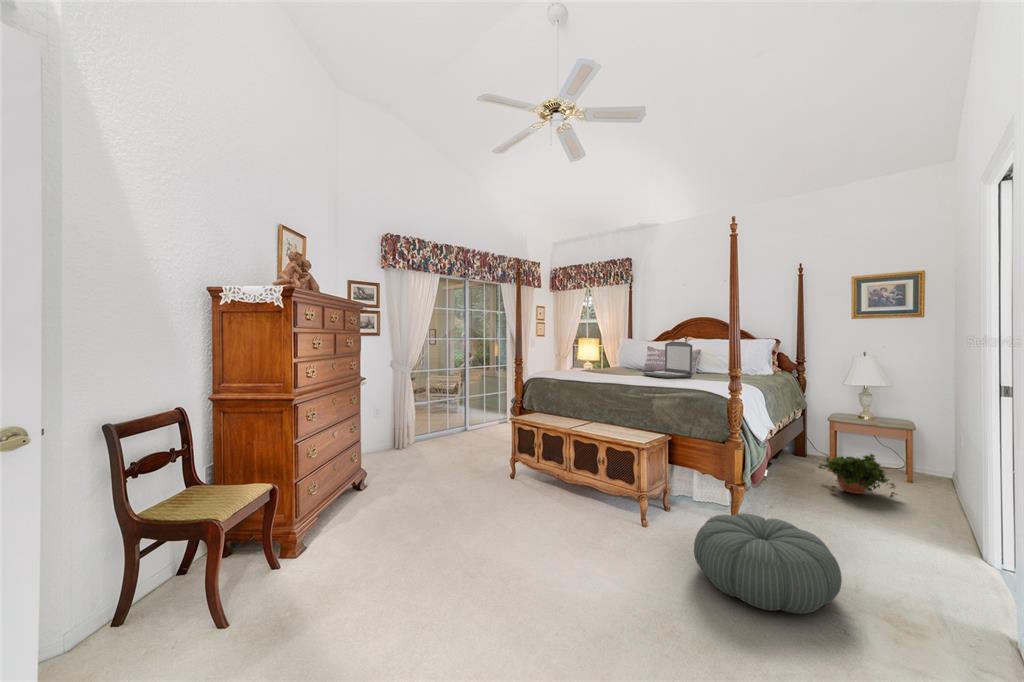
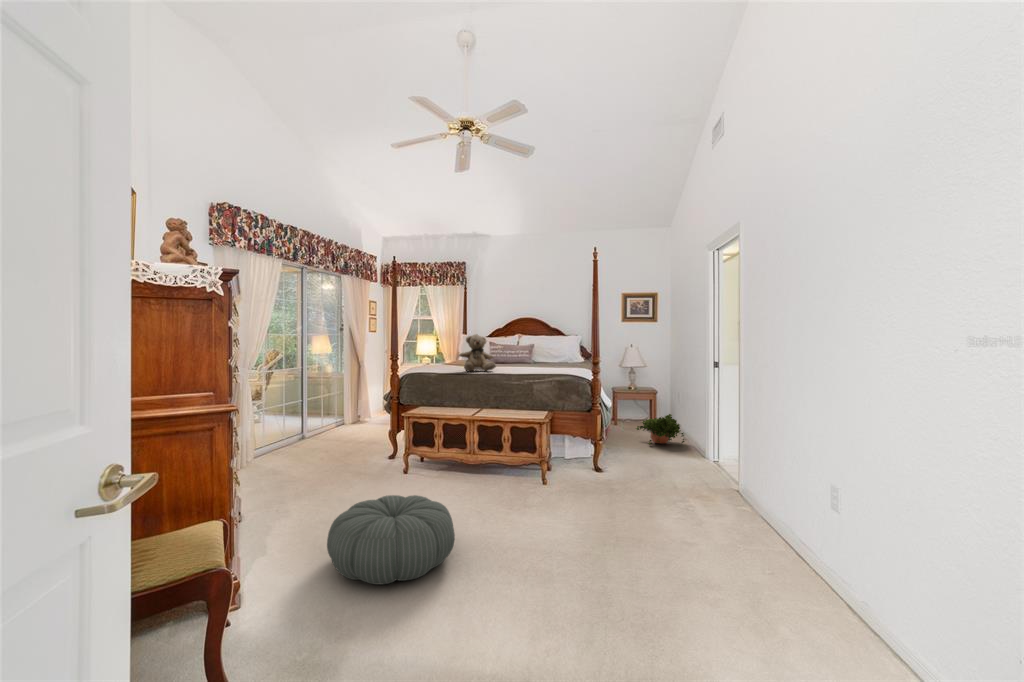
teddy bear: none [585,341,623,382] -> present [459,334,496,371]
laptop: present [643,342,693,378] -> none [501,336,543,367]
pouf: present [694,513,842,614] -> present [327,495,455,585]

